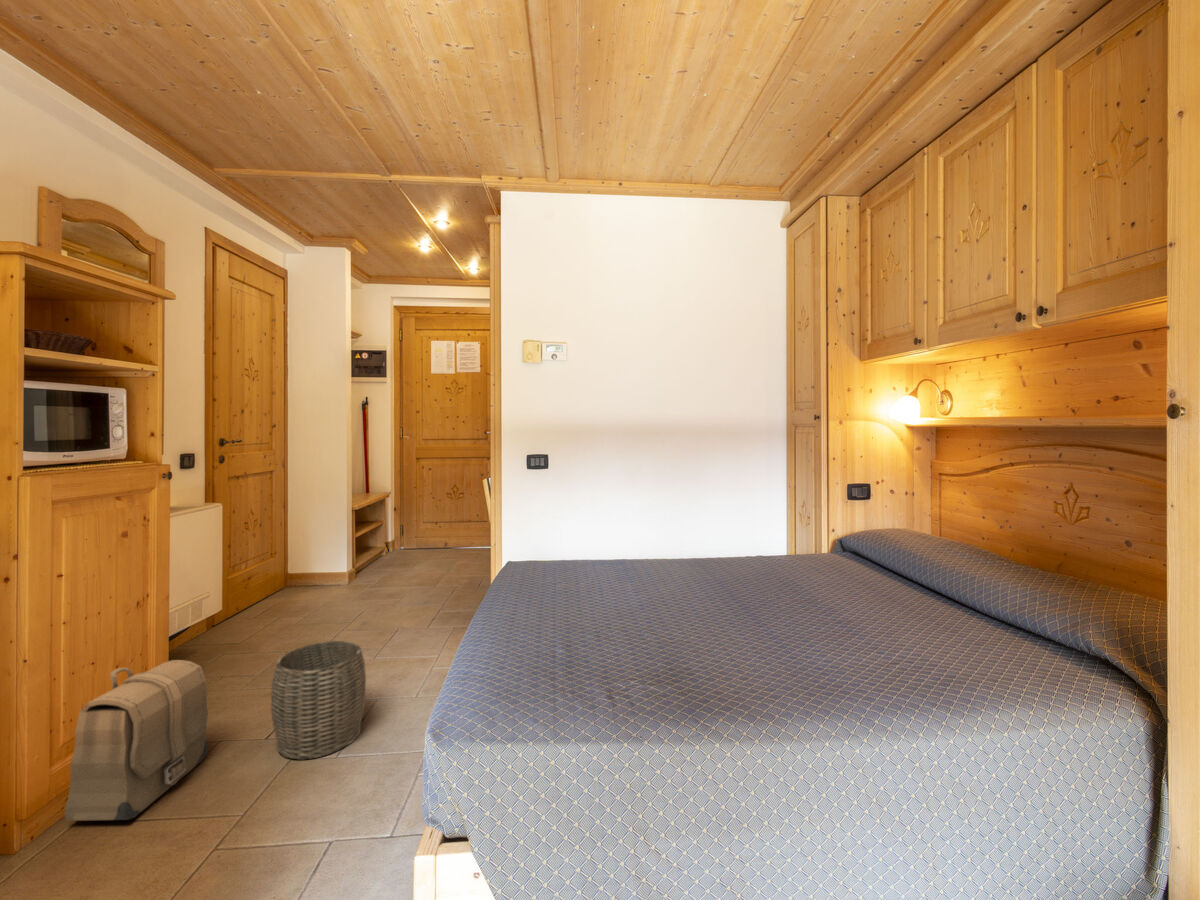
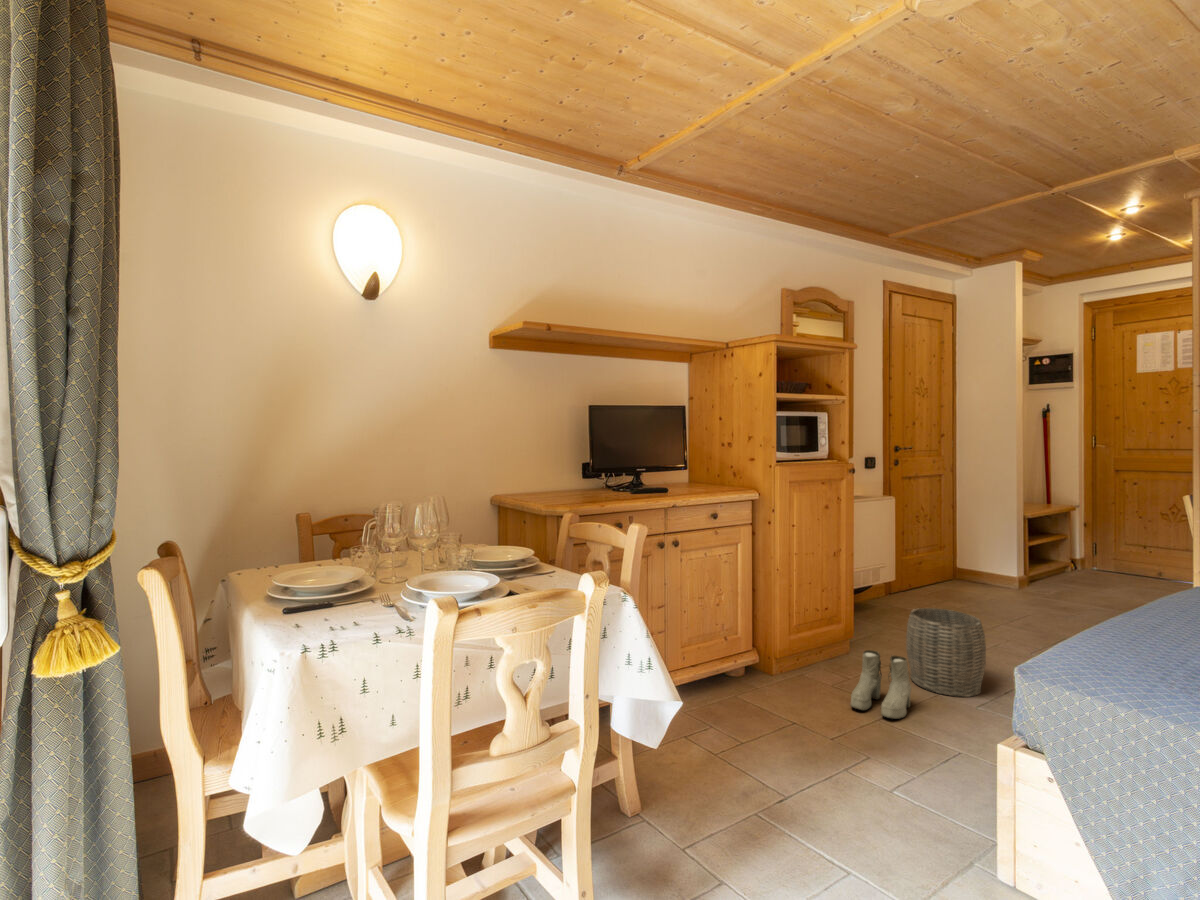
backpack: present [65,660,208,821] -> none [792,583,866,672]
boots: none [200,739,291,863] -> present [851,650,911,719]

